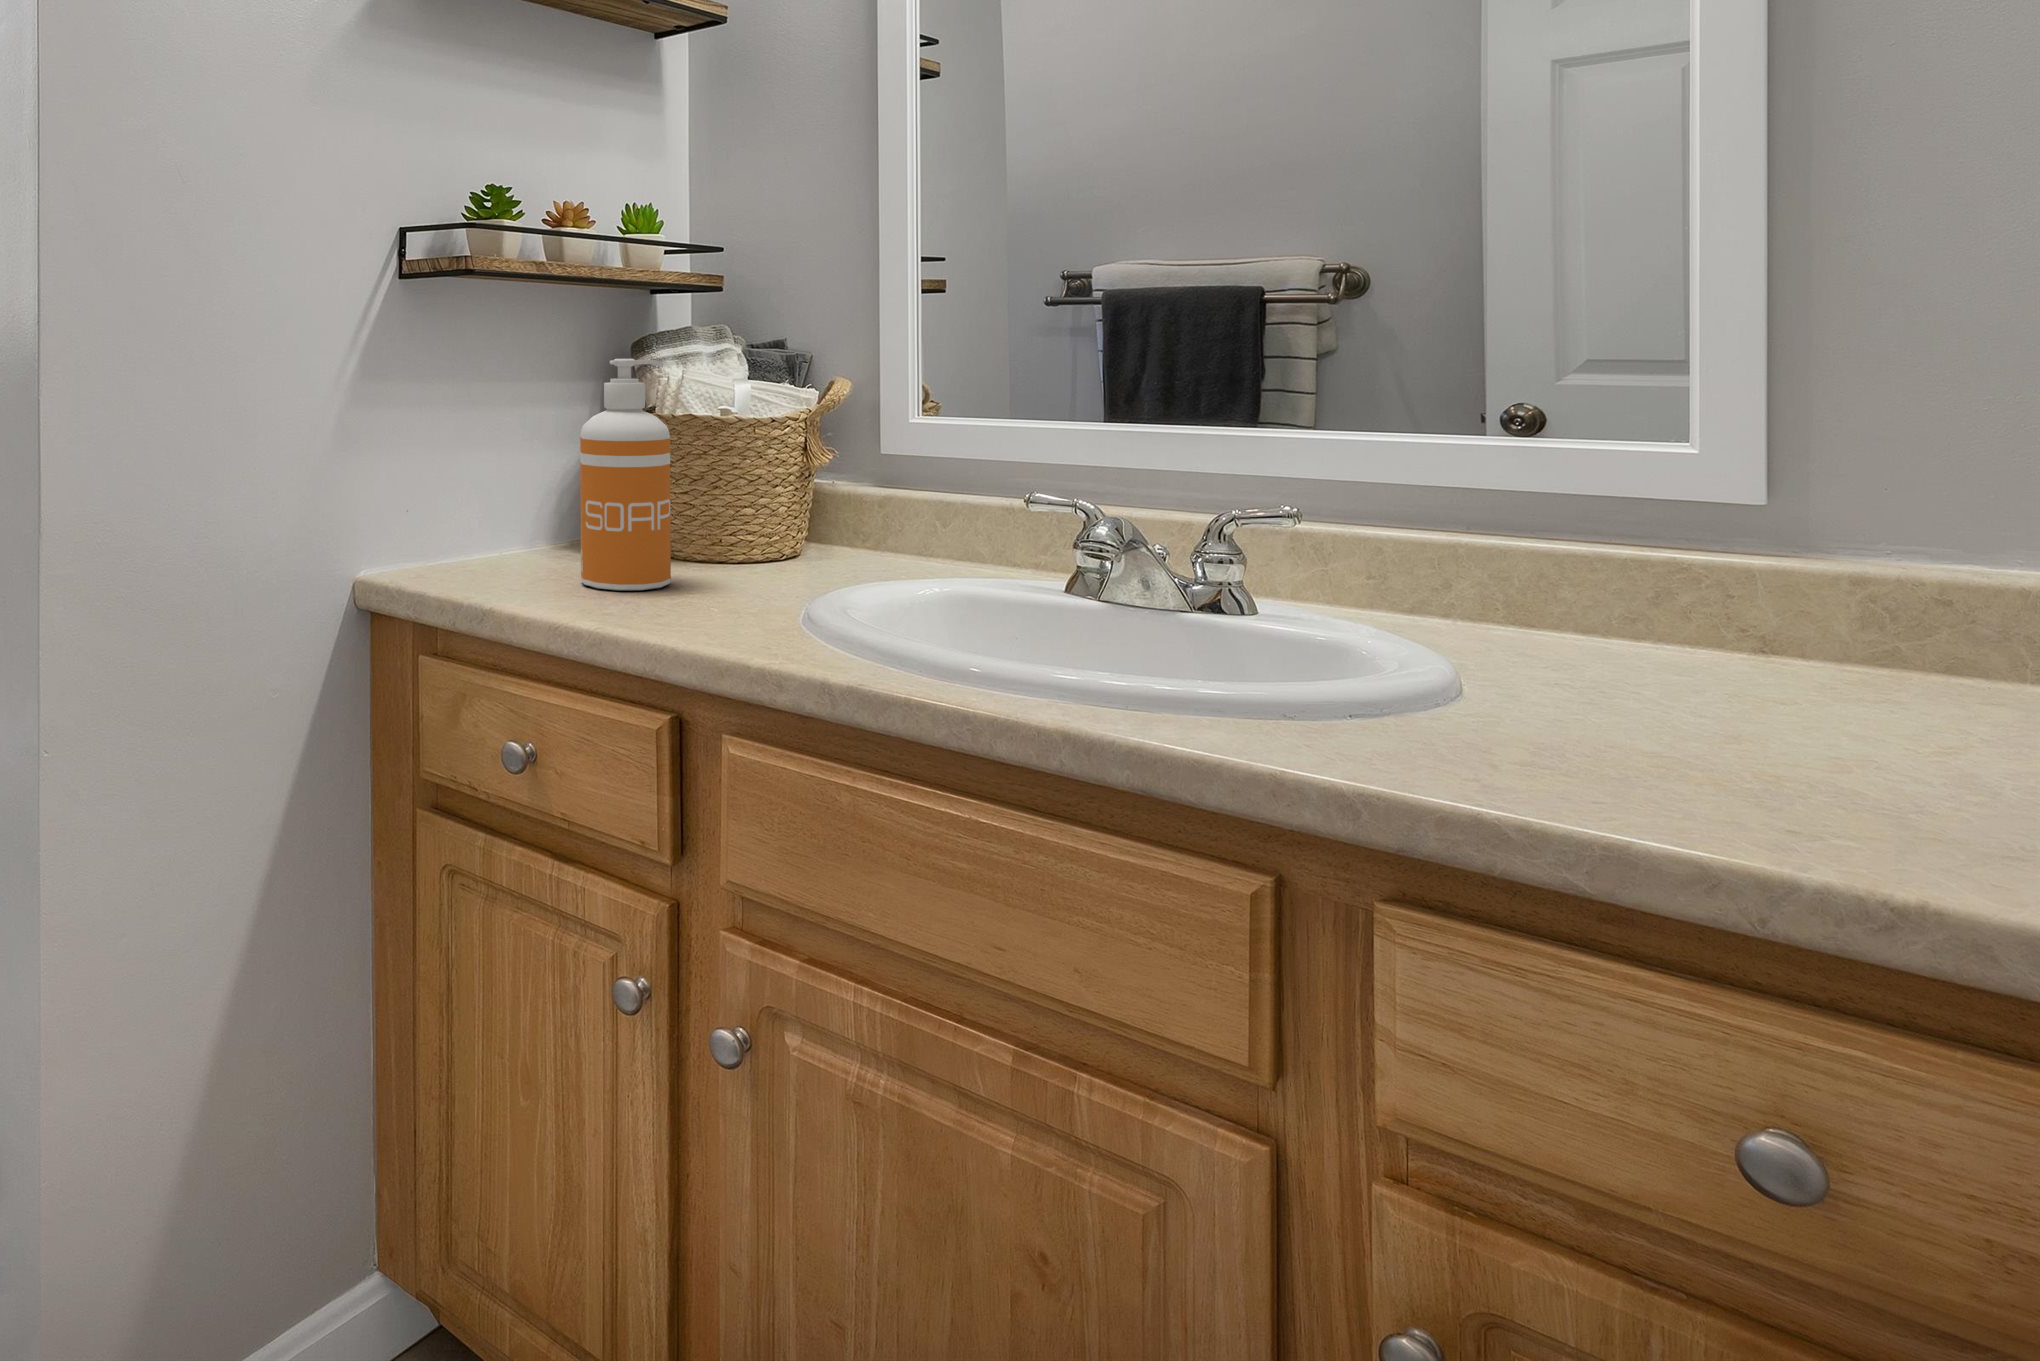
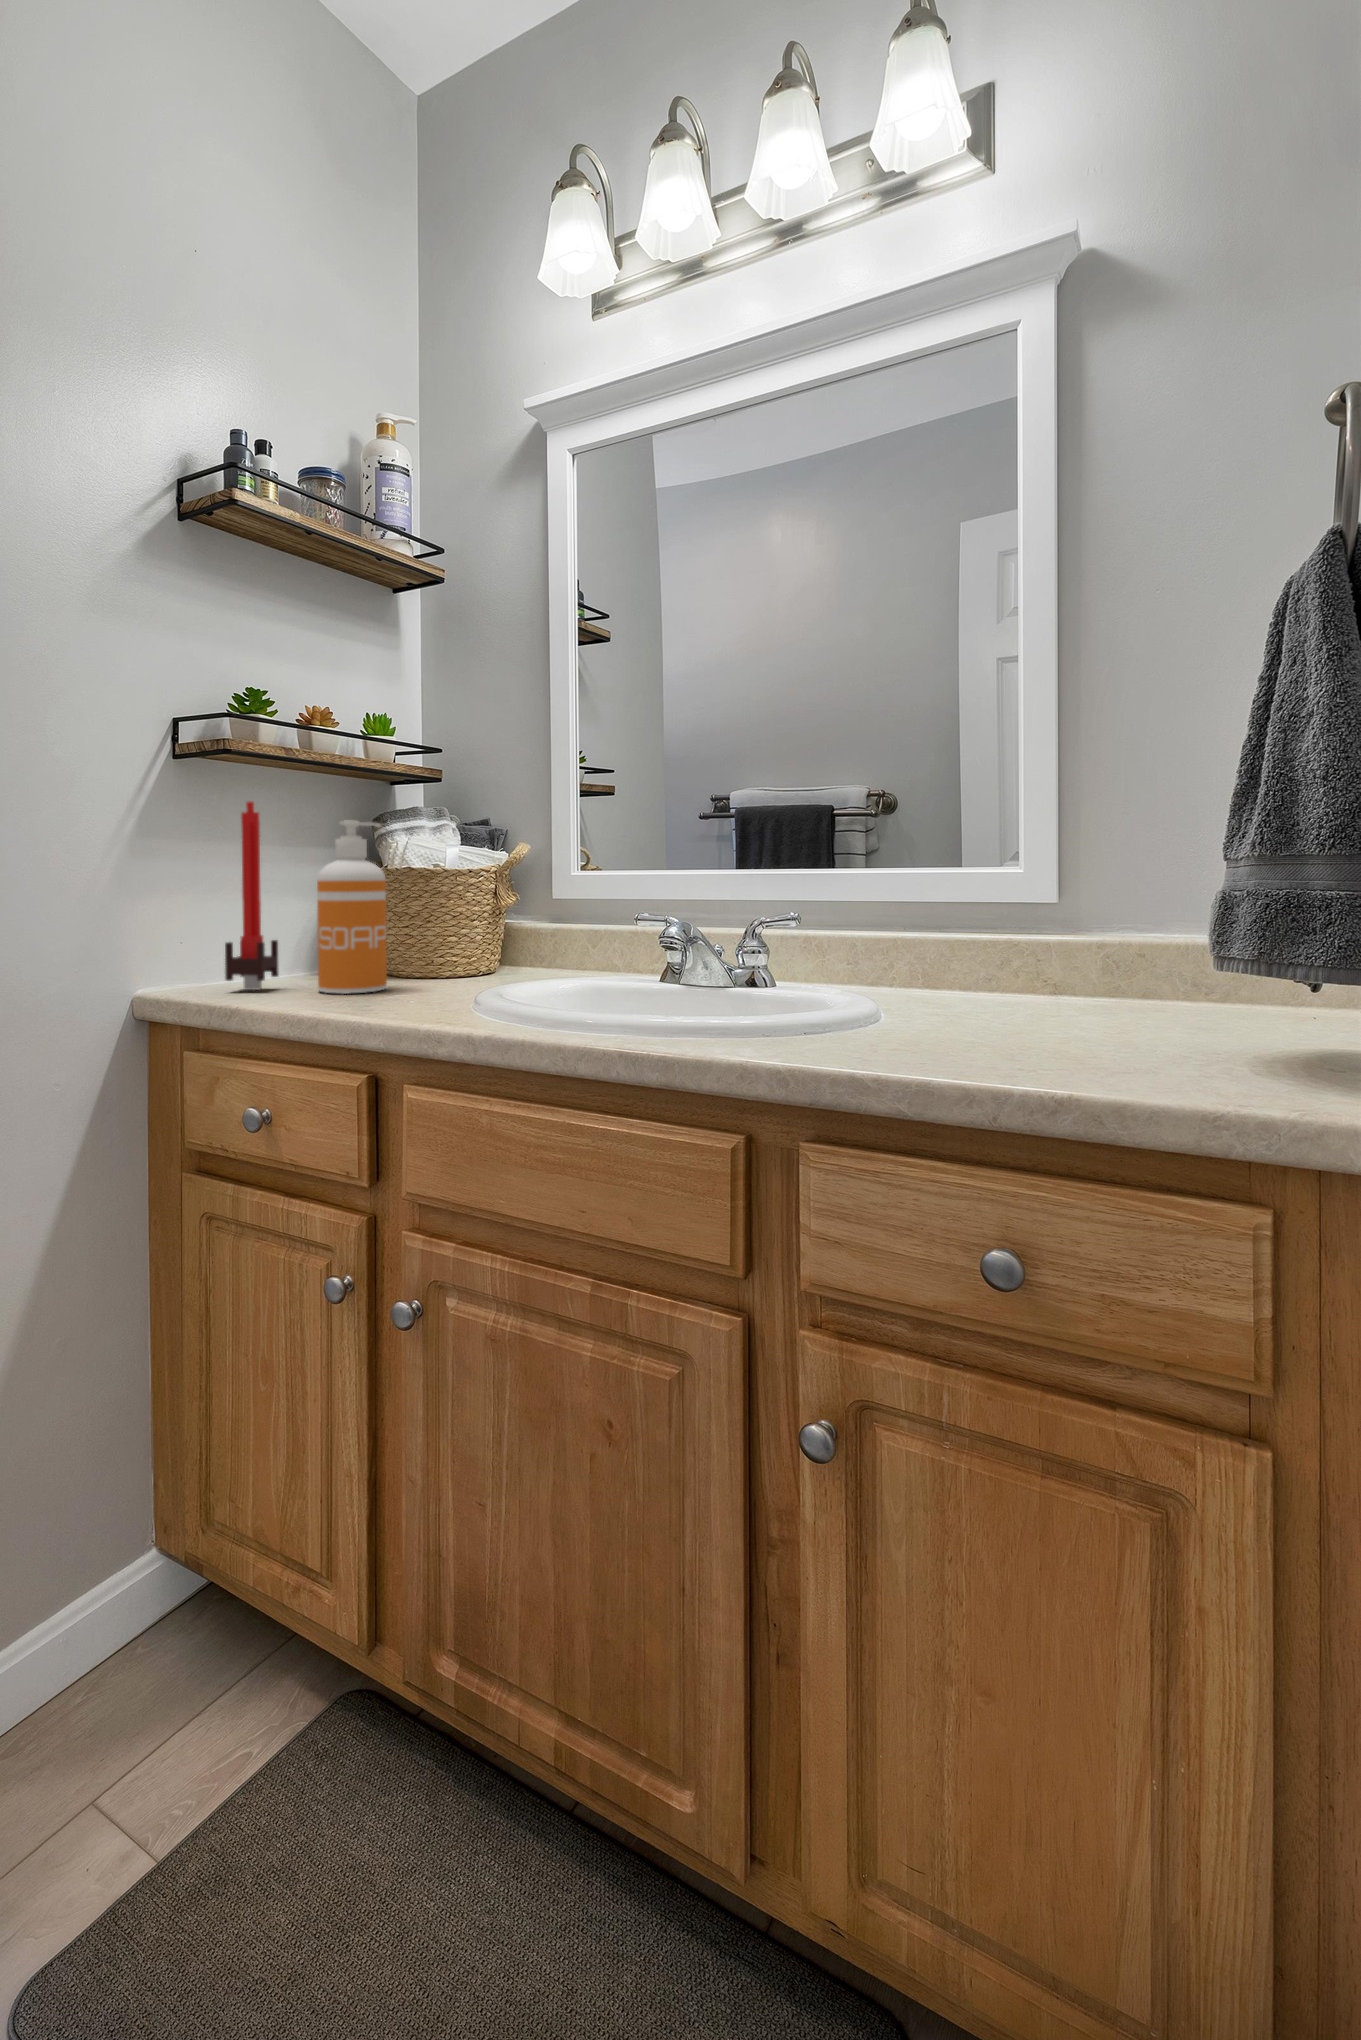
candle: none [465,333,527,577] -> present [225,801,279,990]

